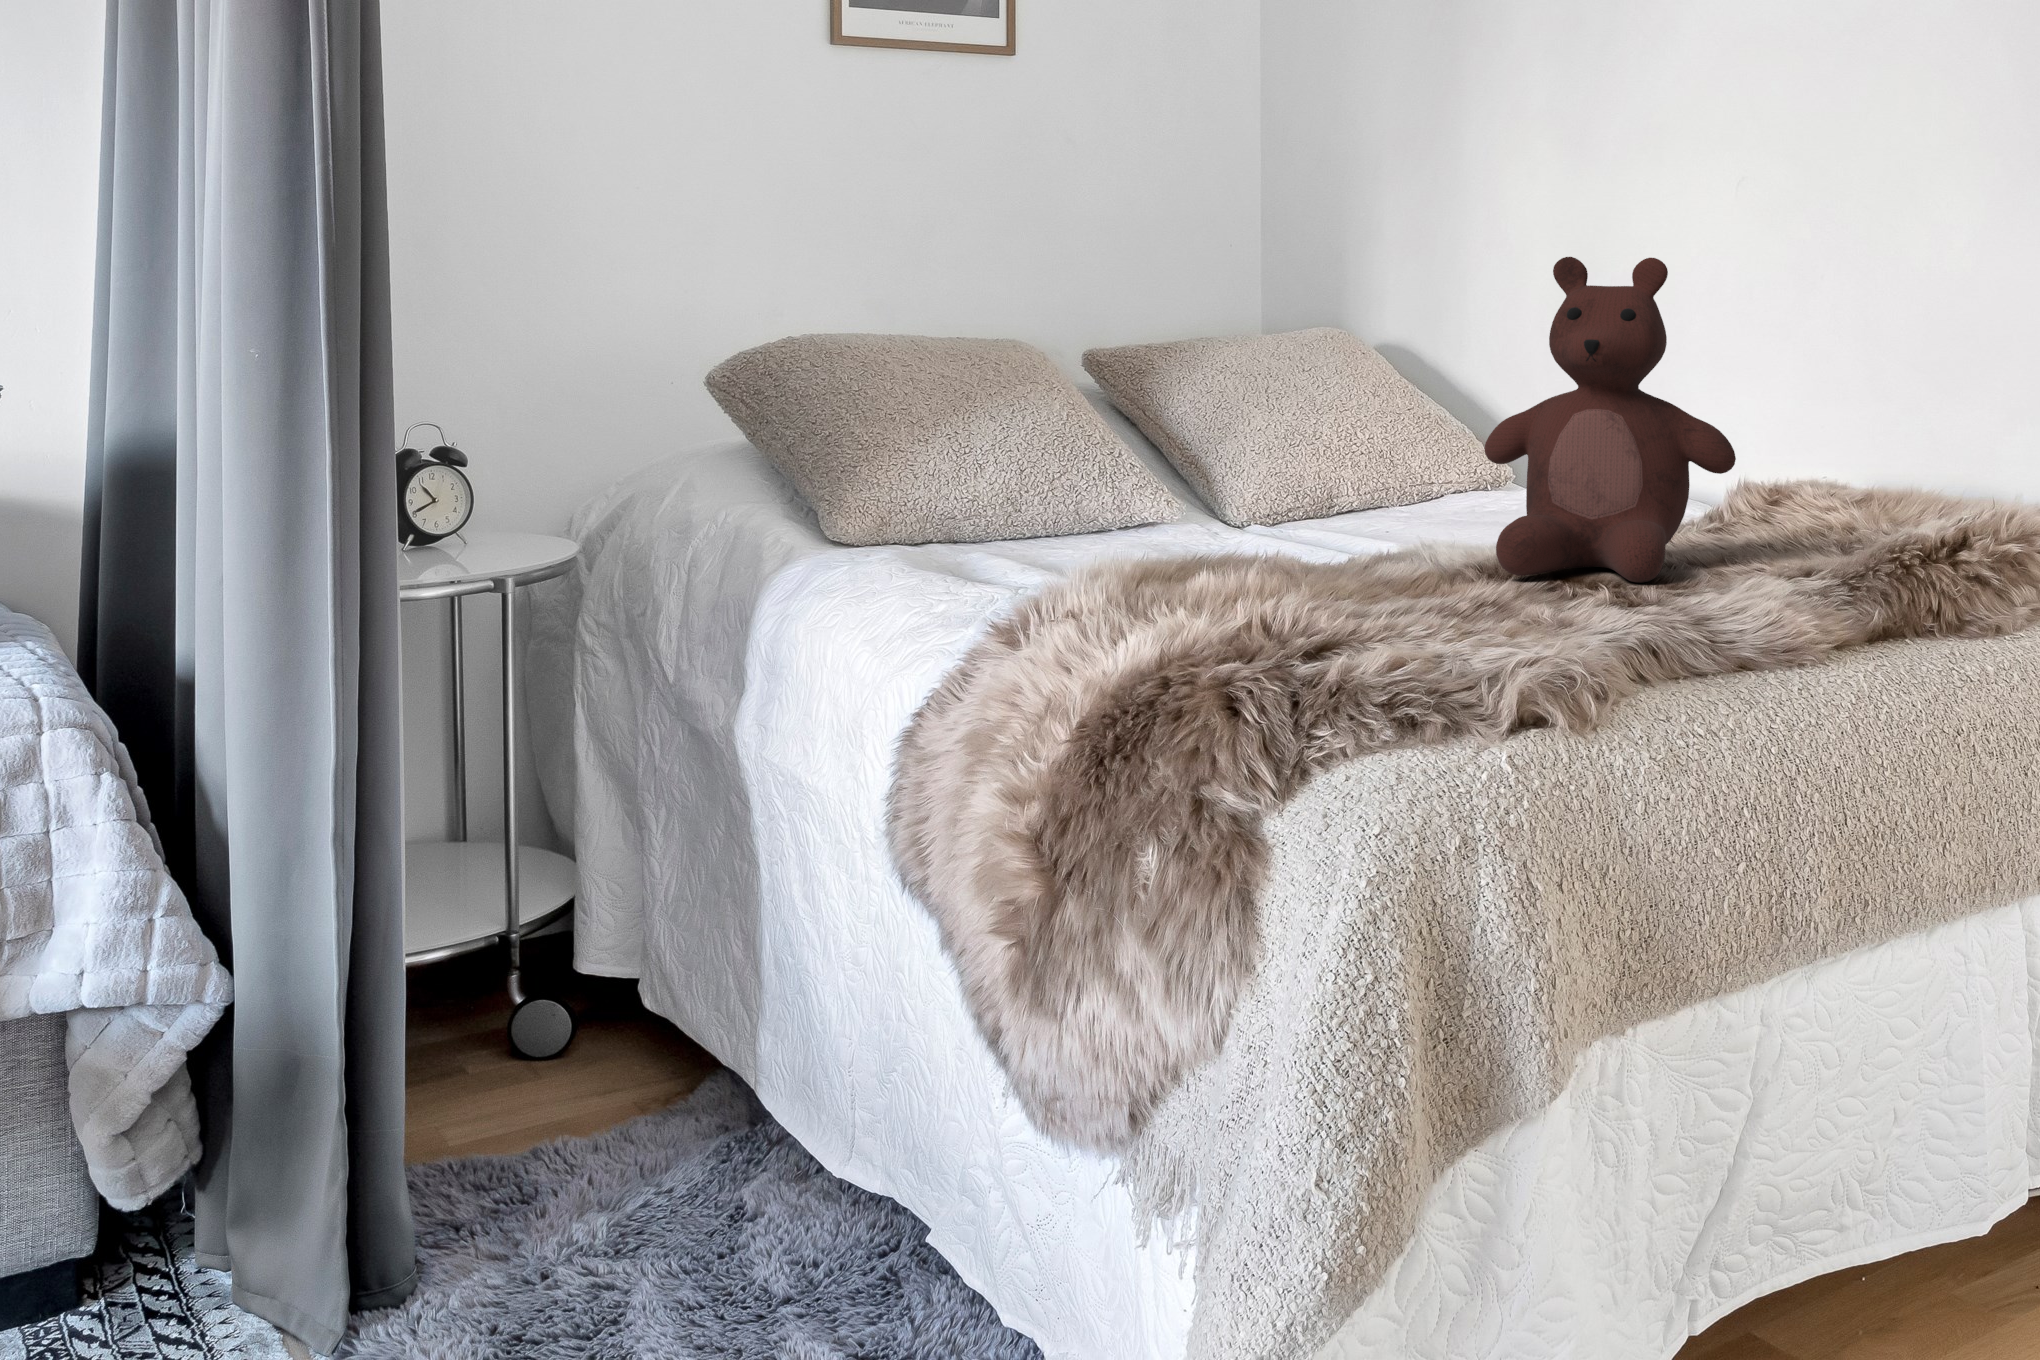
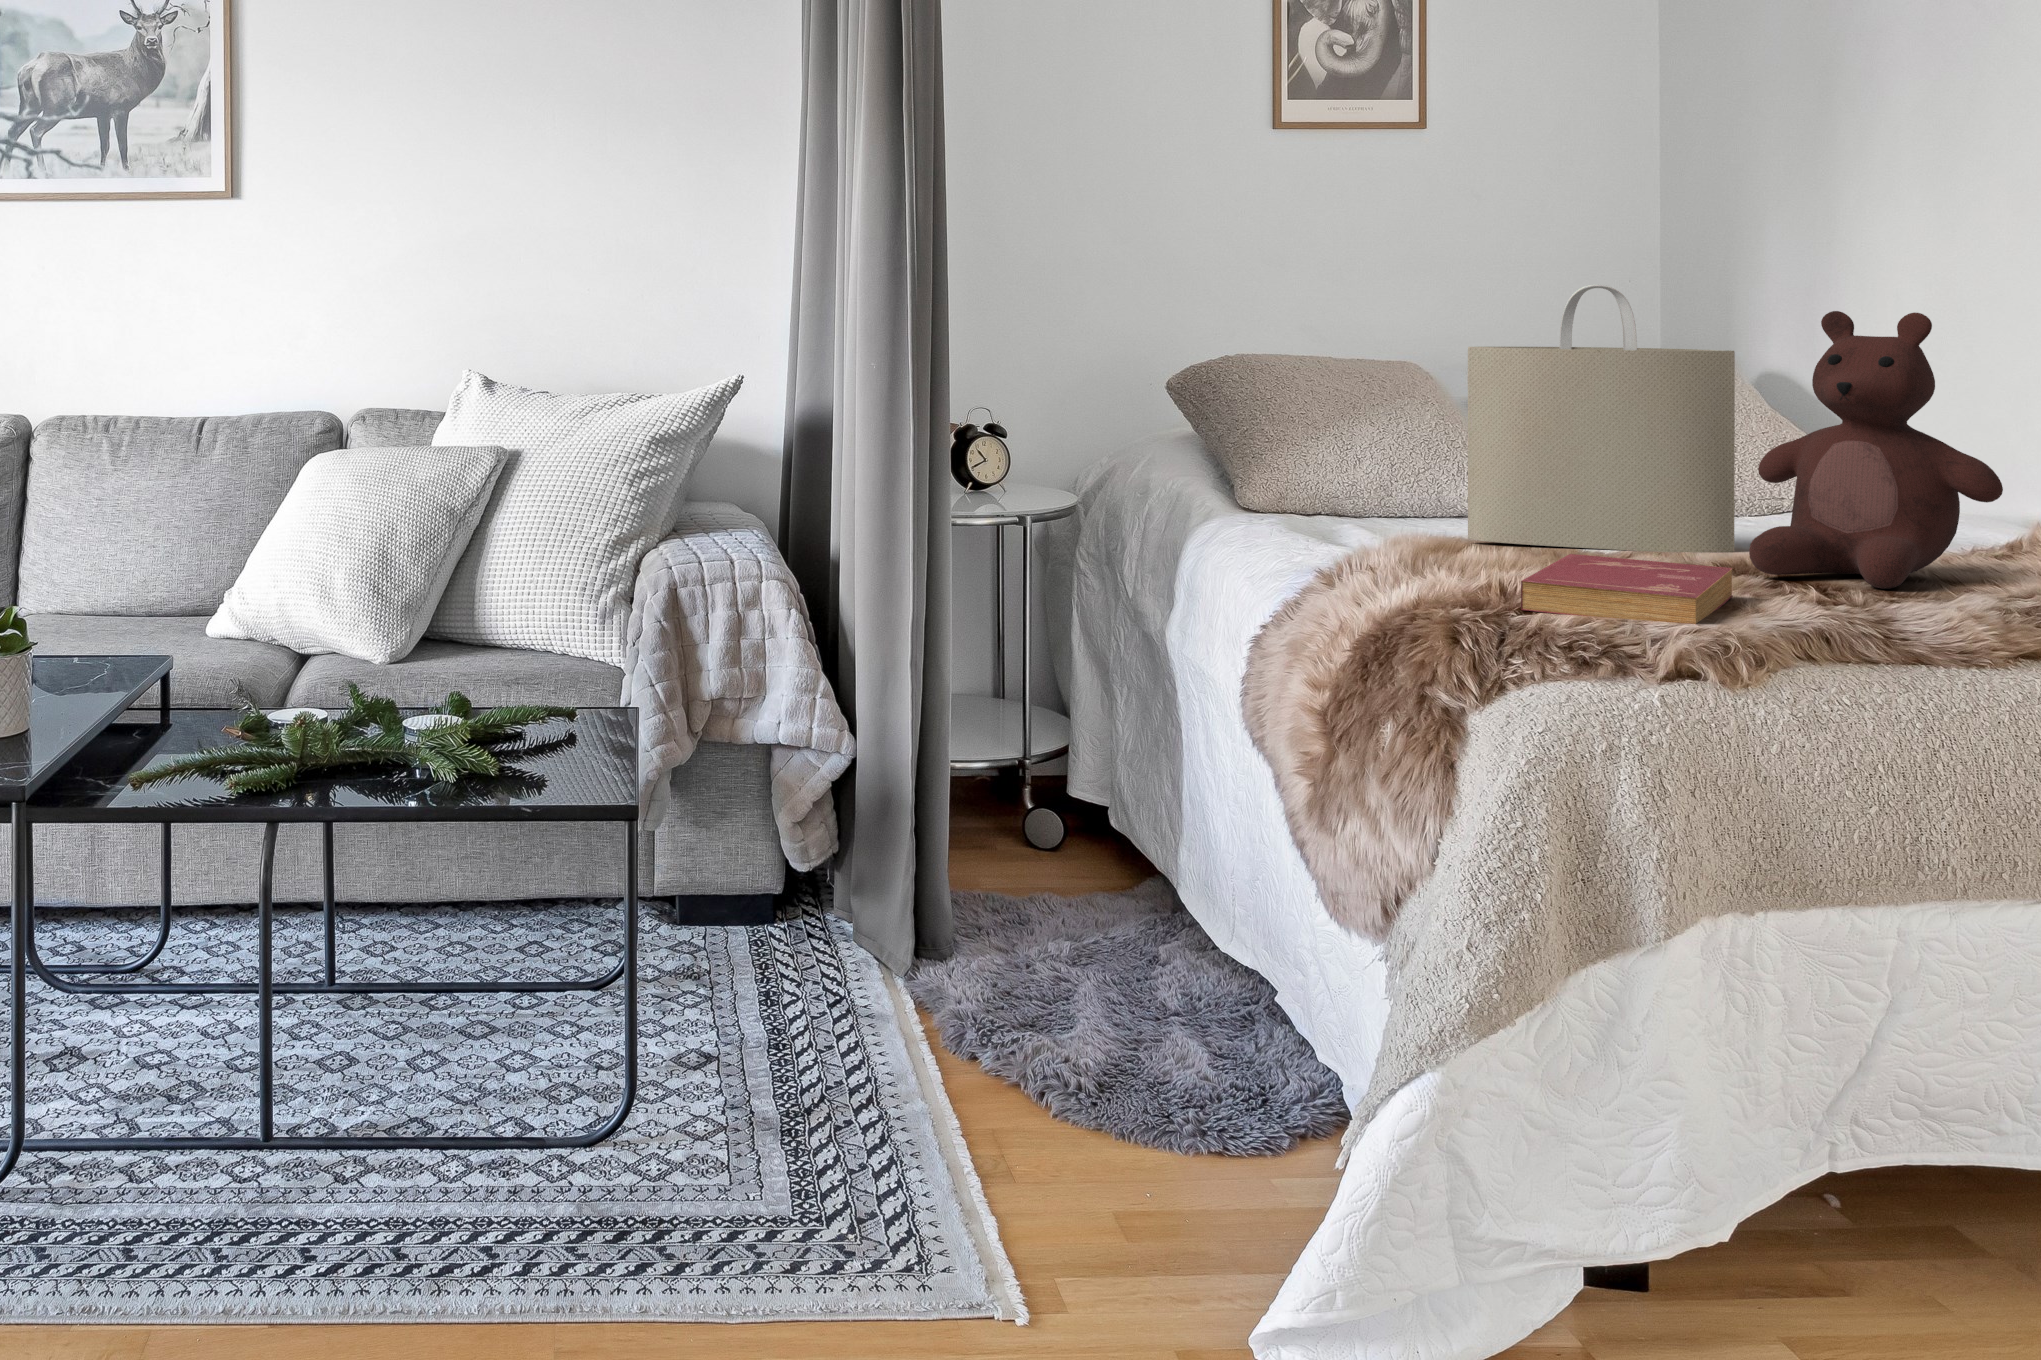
tote bag: none [1145,228,1440,560] -> present [1468,284,1735,553]
book: none [1311,571,1526,660] -> present [1521,554,1732,624]

